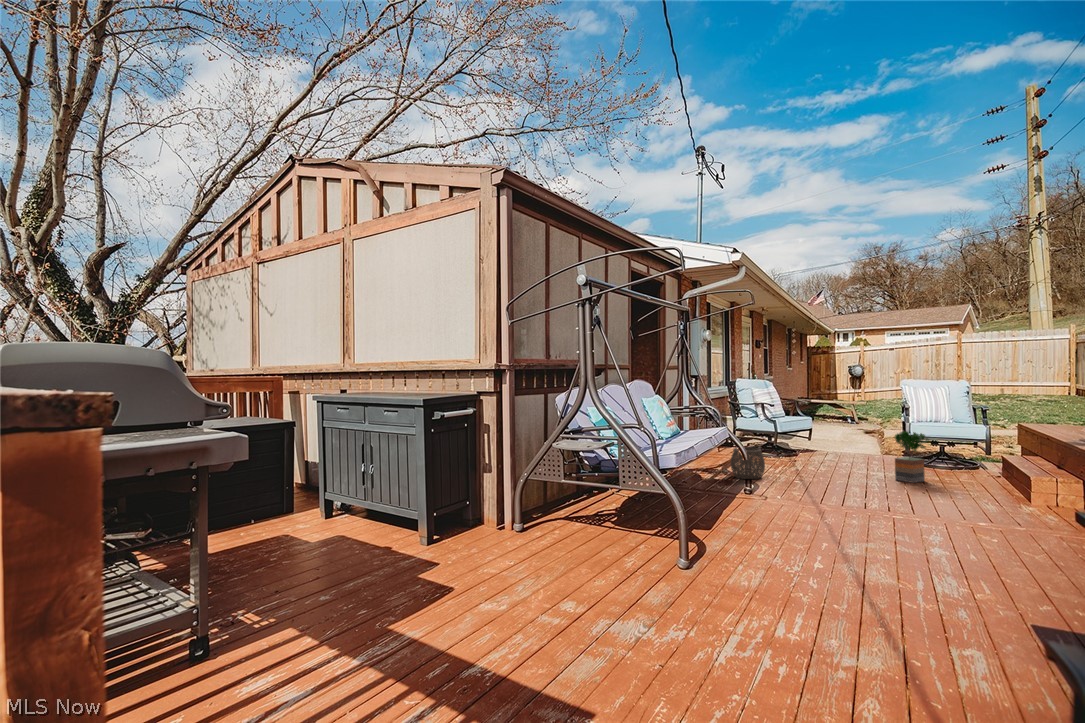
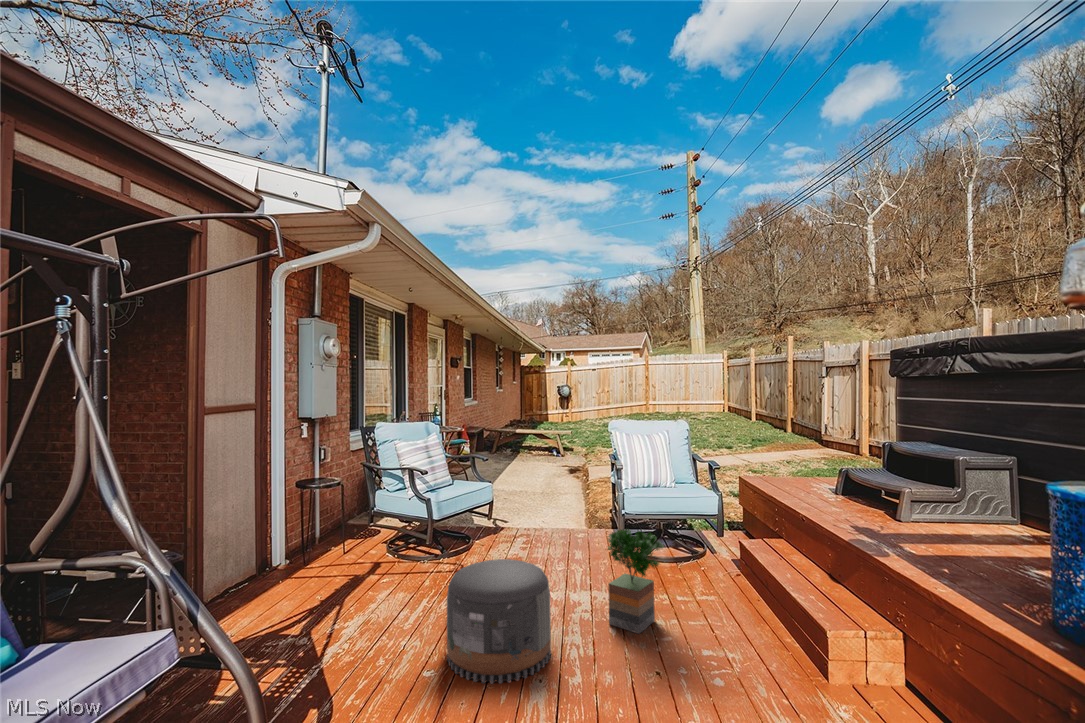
pouf: none [805,440,861,486] -> present [447,559,551,684]
woven basket: present [731,447,765,479] -> none [283,591,364,684]

